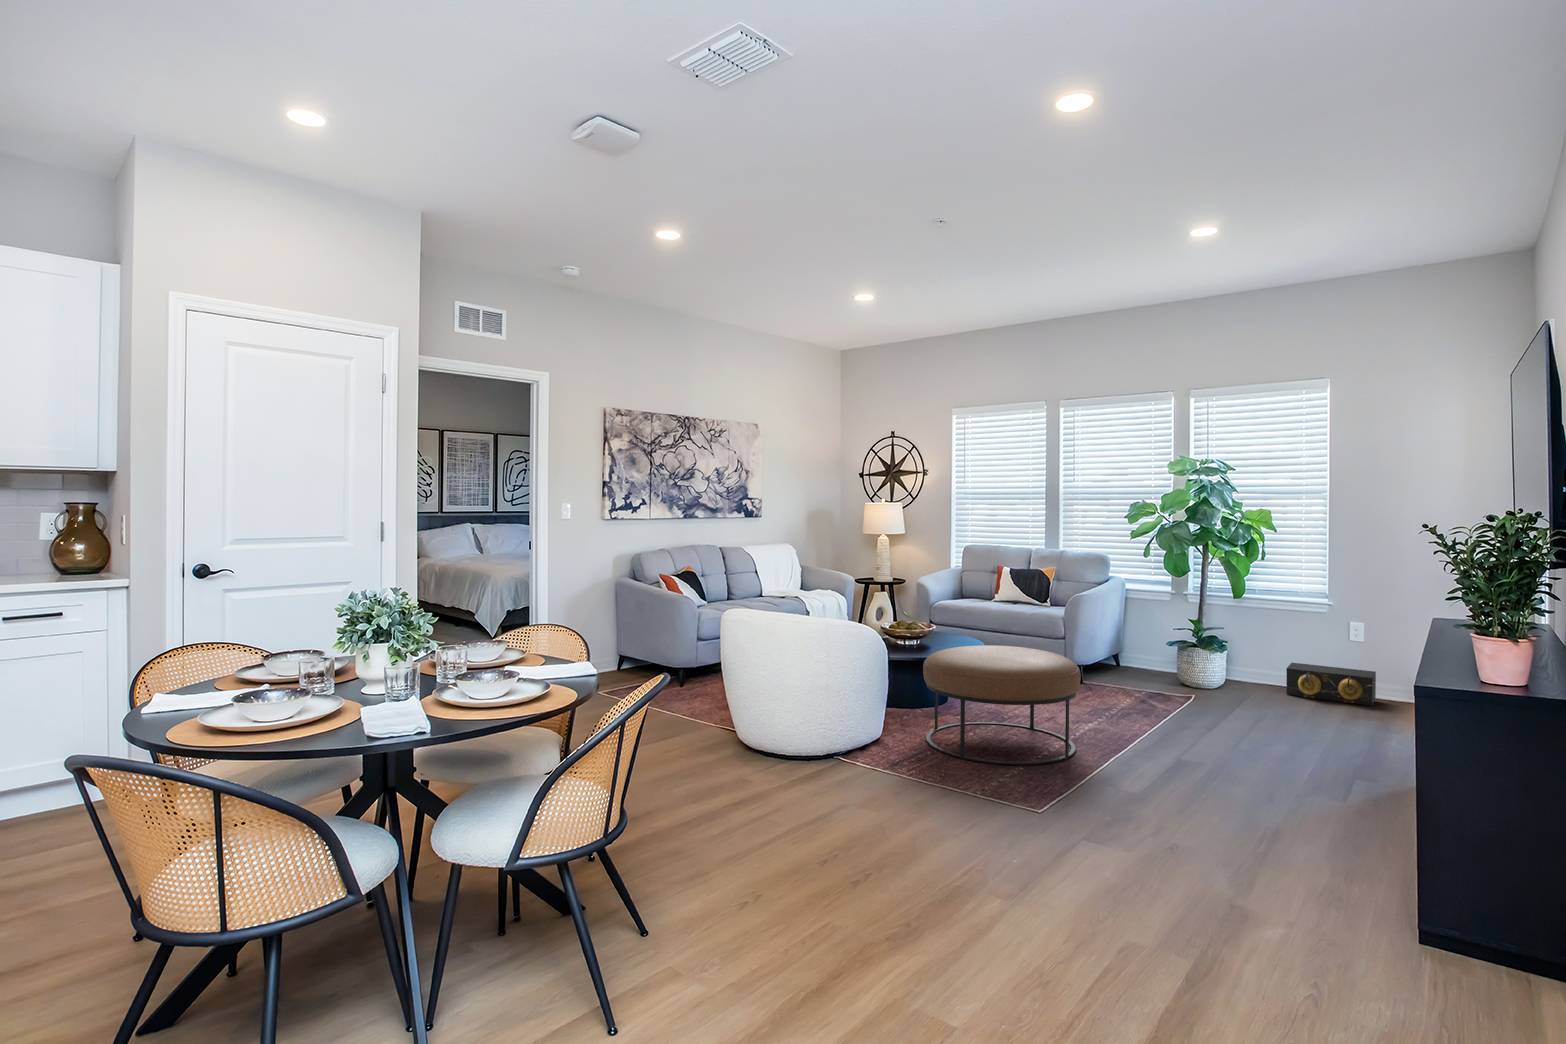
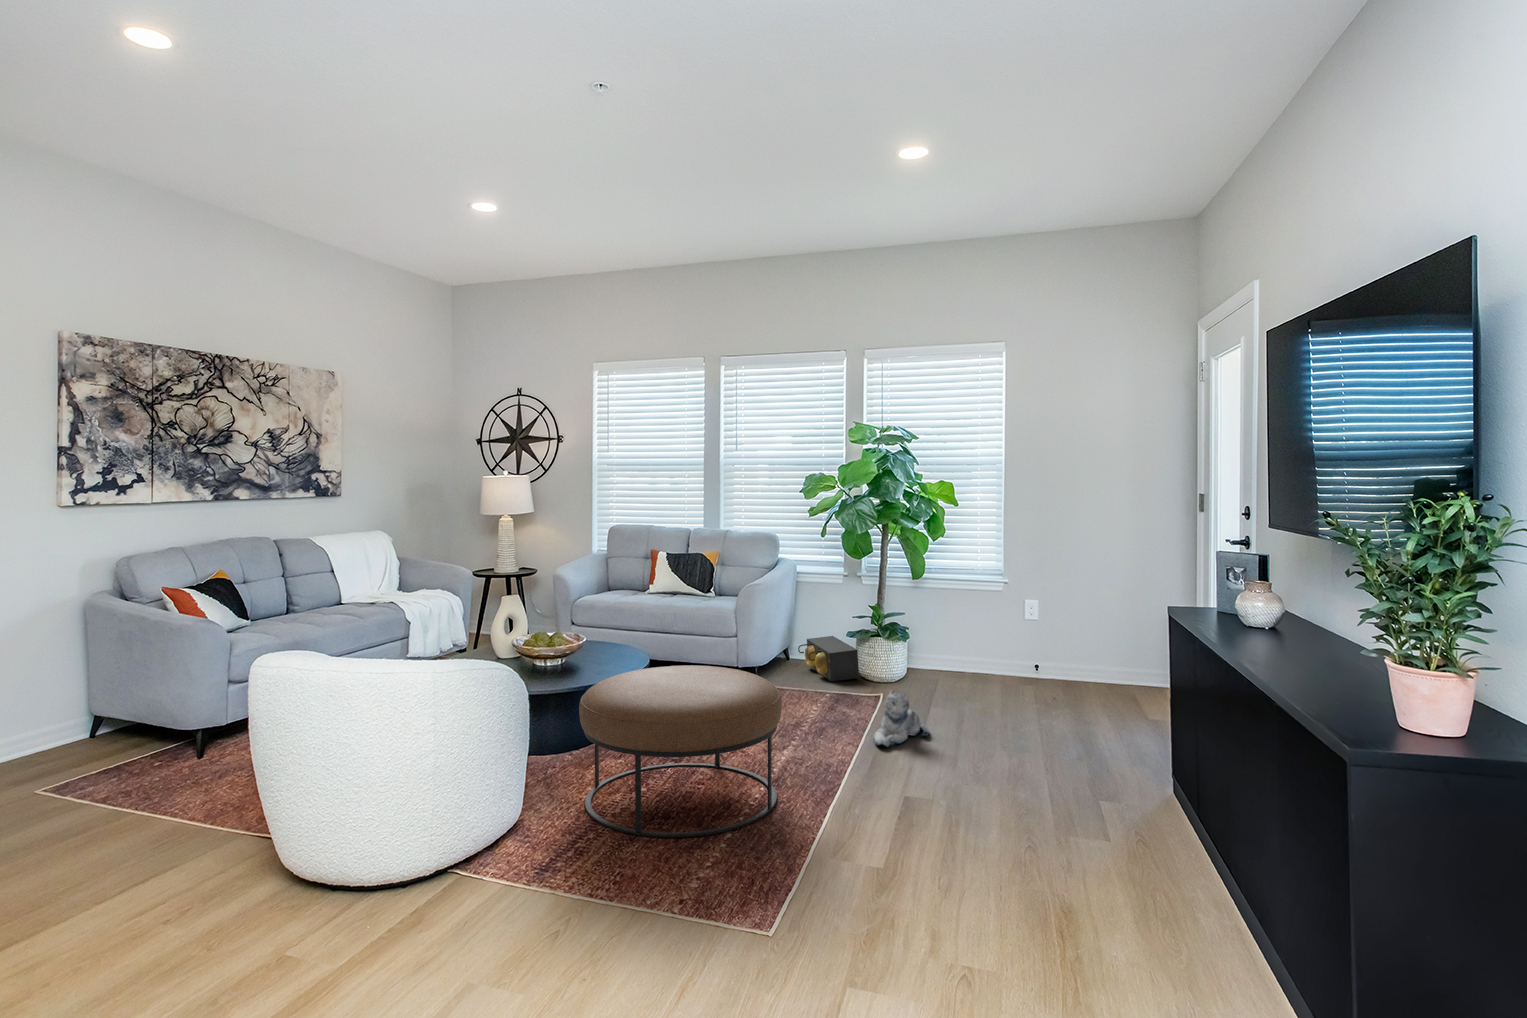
speaker: present [1286,663,1376,706] -> present [798,636,859,682]
plush toy: none [1175,686,1231,732] -> present [874,691,929,746]

